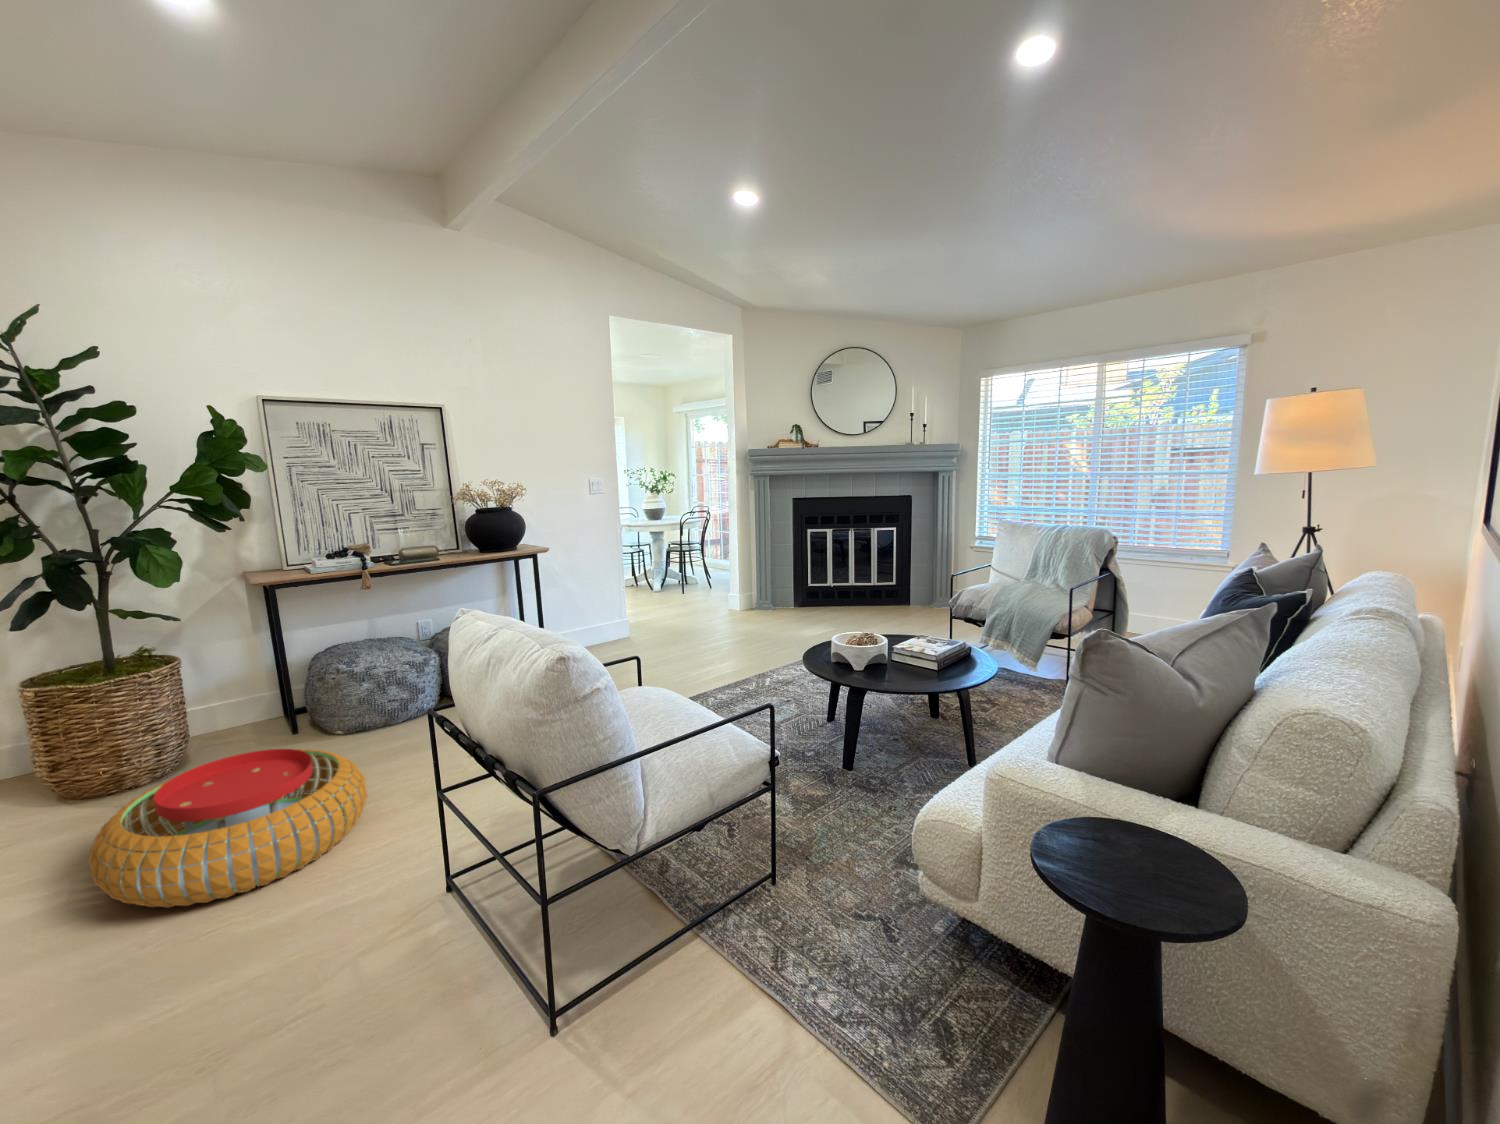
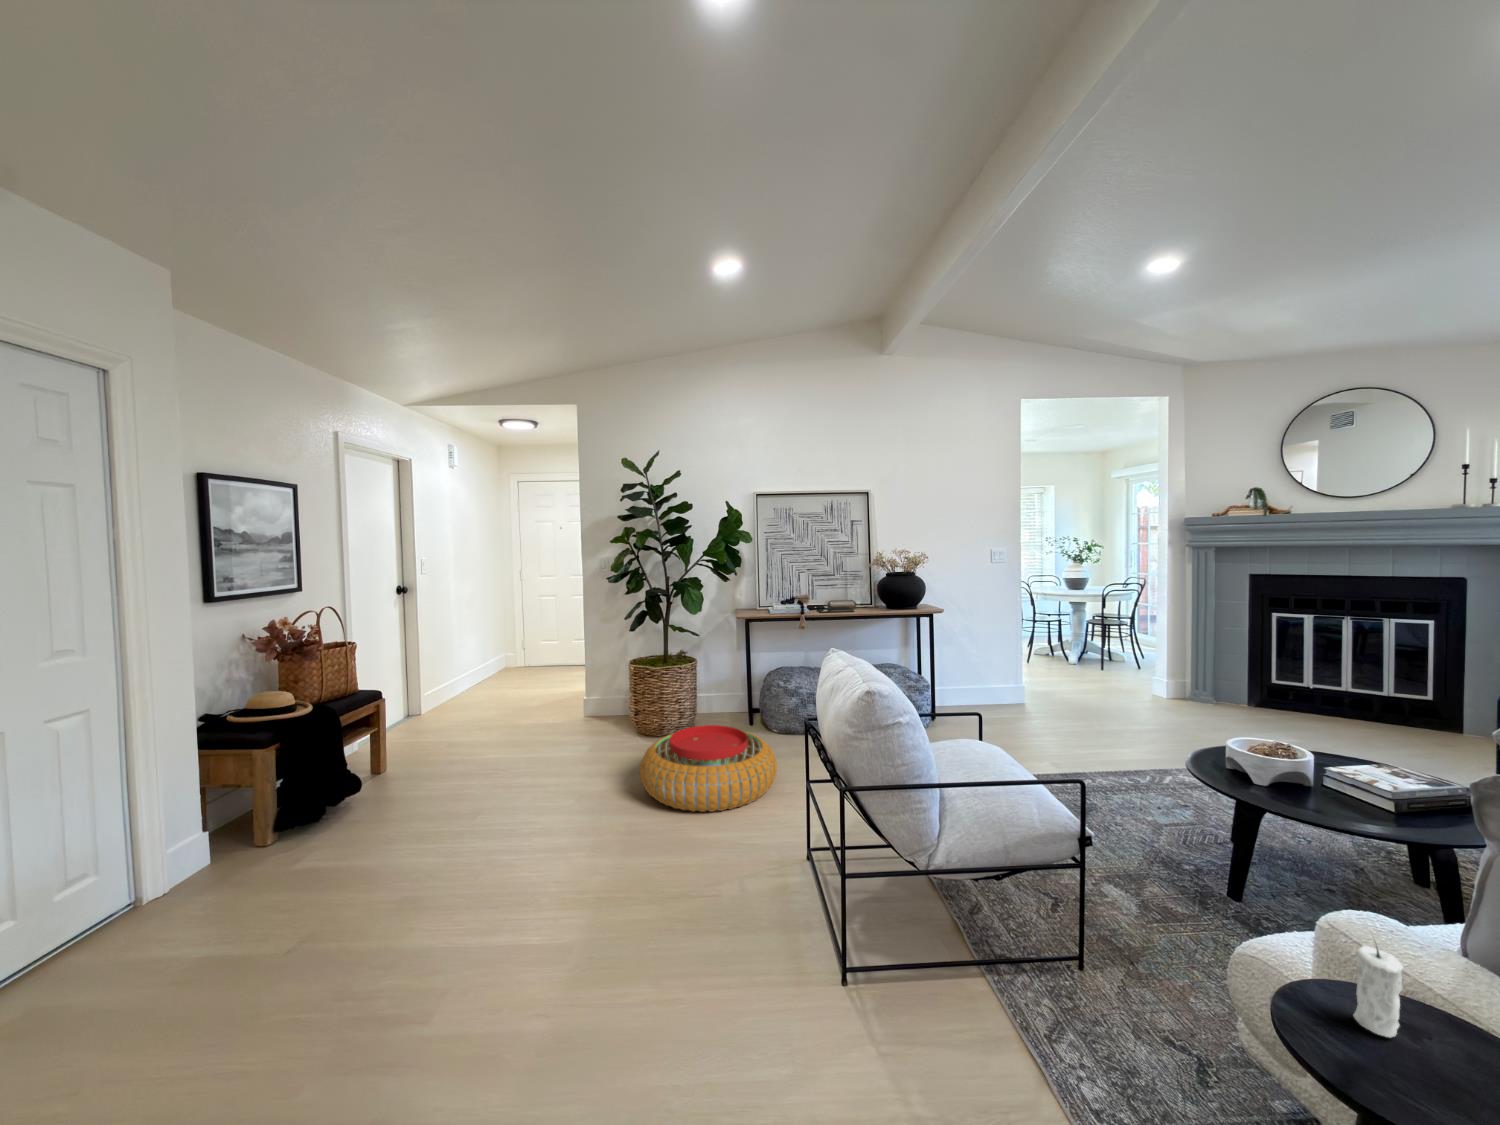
candle: none [1088,783,1122,862] -> present [1354,946,1403,1038]

